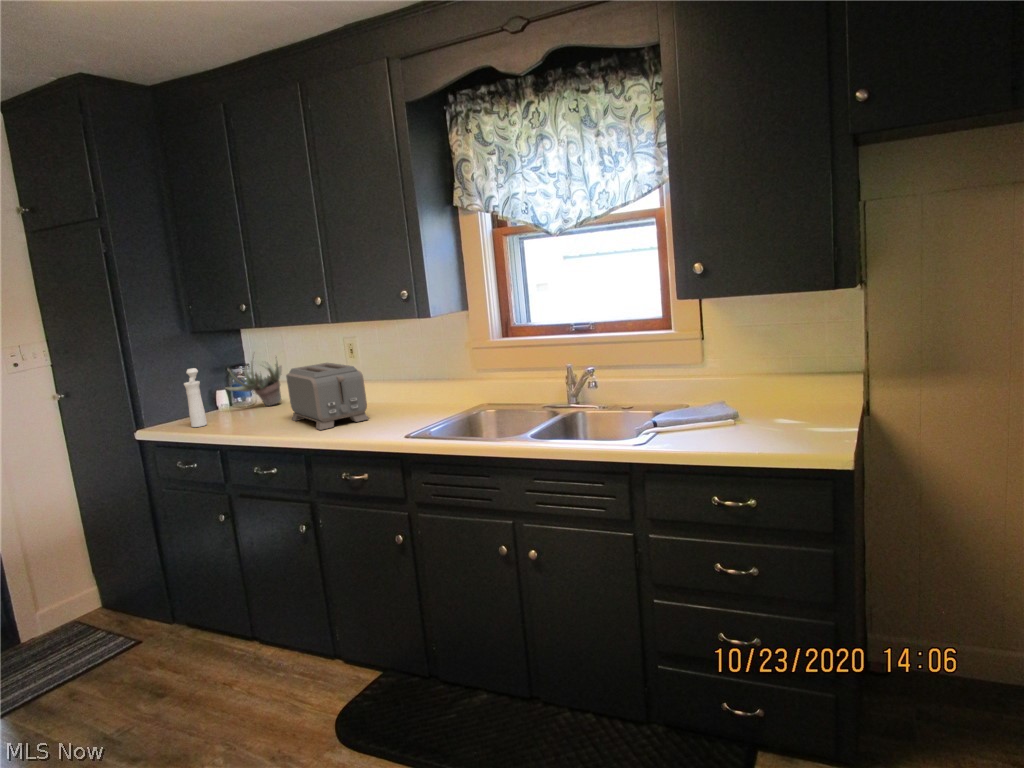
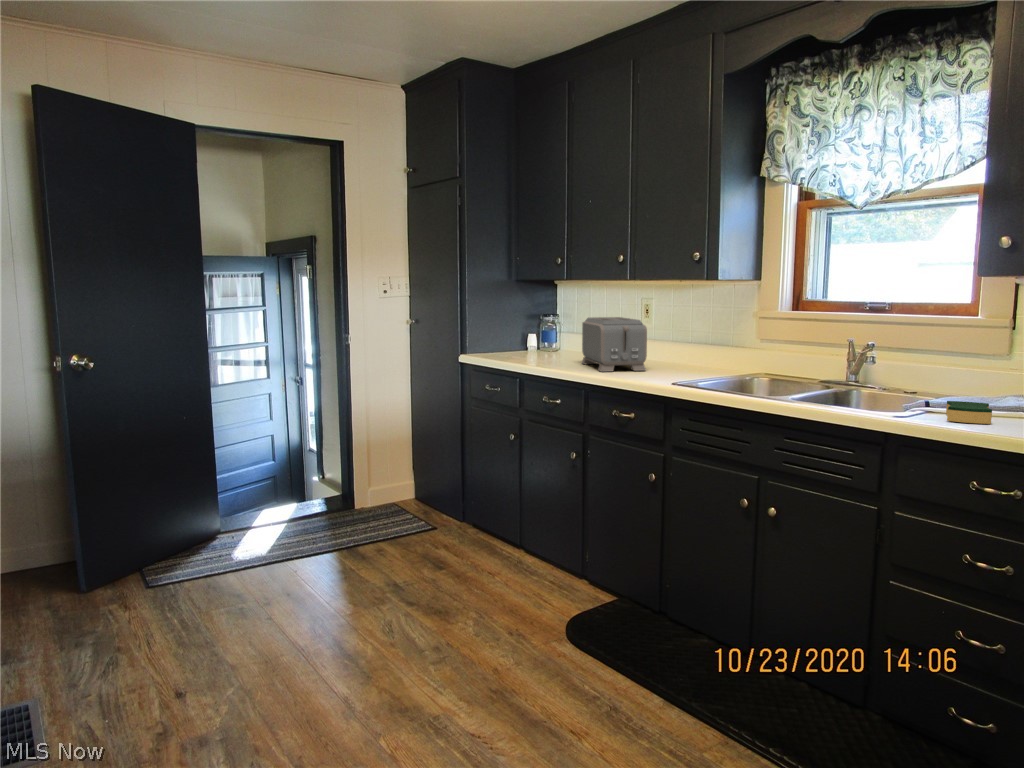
succulent plant: present [226,355,282,406] -> none [534,303,584,353]
pepper mill: present [184,368,207,427] -> none [501,310,514,358]
sponge: none [675,418,718,442] -> present [946,401,992,424]

